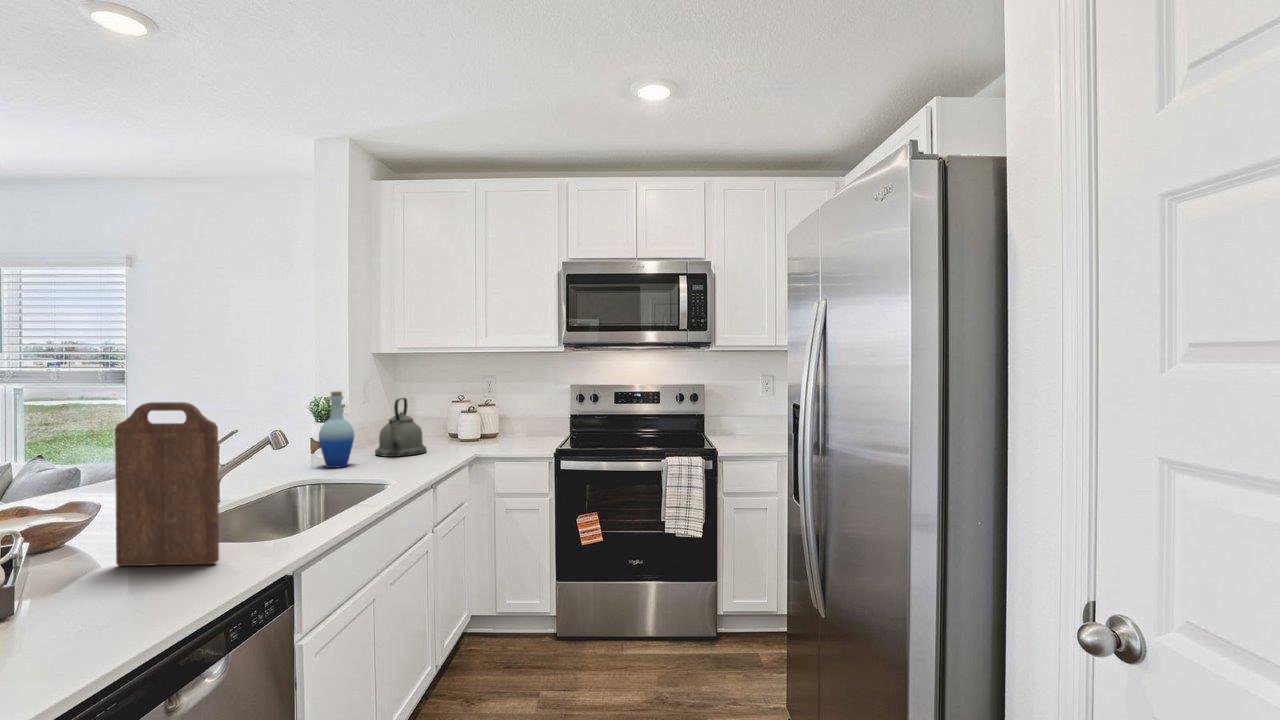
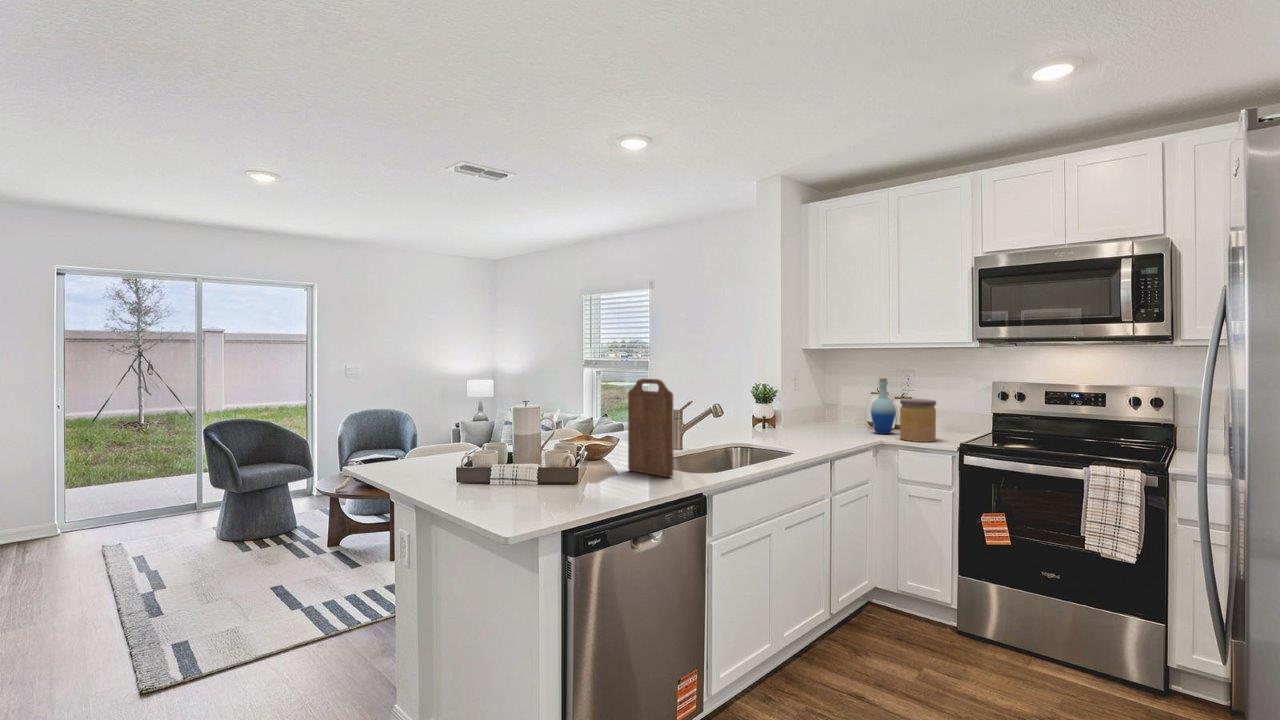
bottle: present [319,391,354,468] -> present [871,378,896,434]
kettle: present [375,398,426,457] -> none [796,387,838,436]
jar: none [495,405,531,451] -> present [900,399,936,442]

